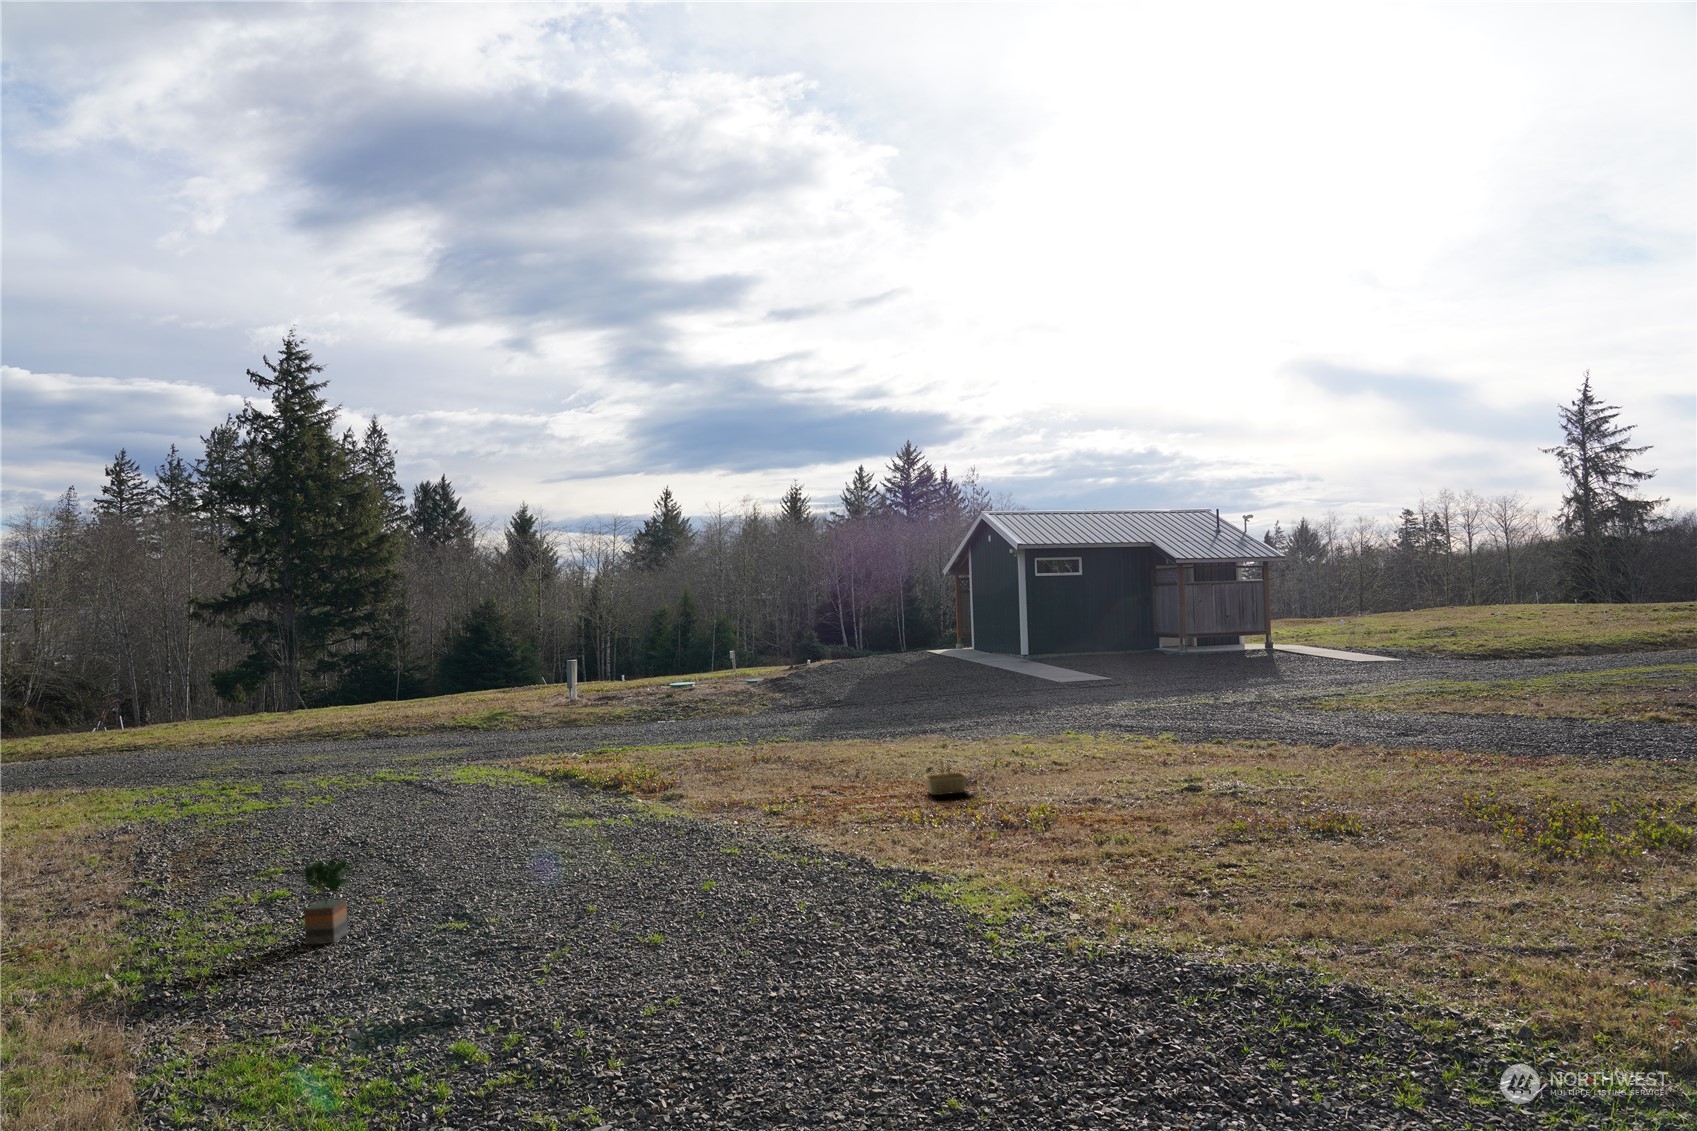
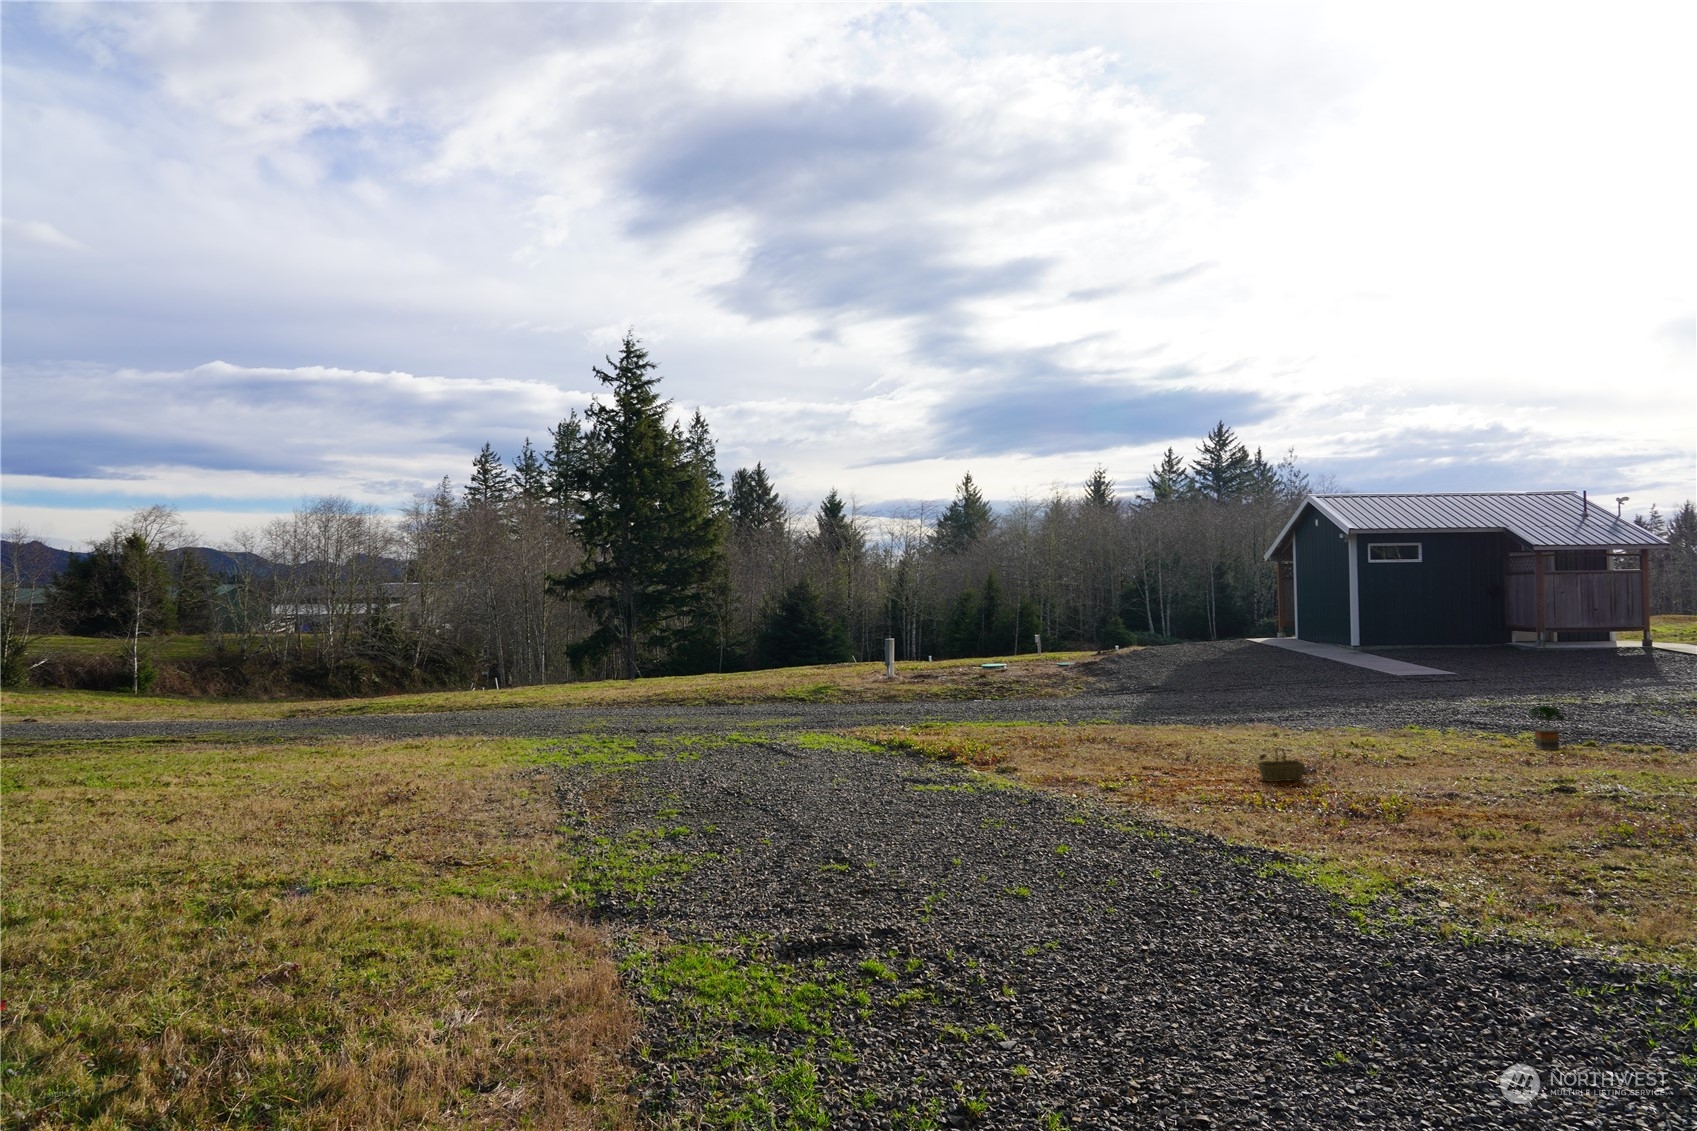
potted tree: present [302,859,353,945] -> present [1530,706,1565,750]

